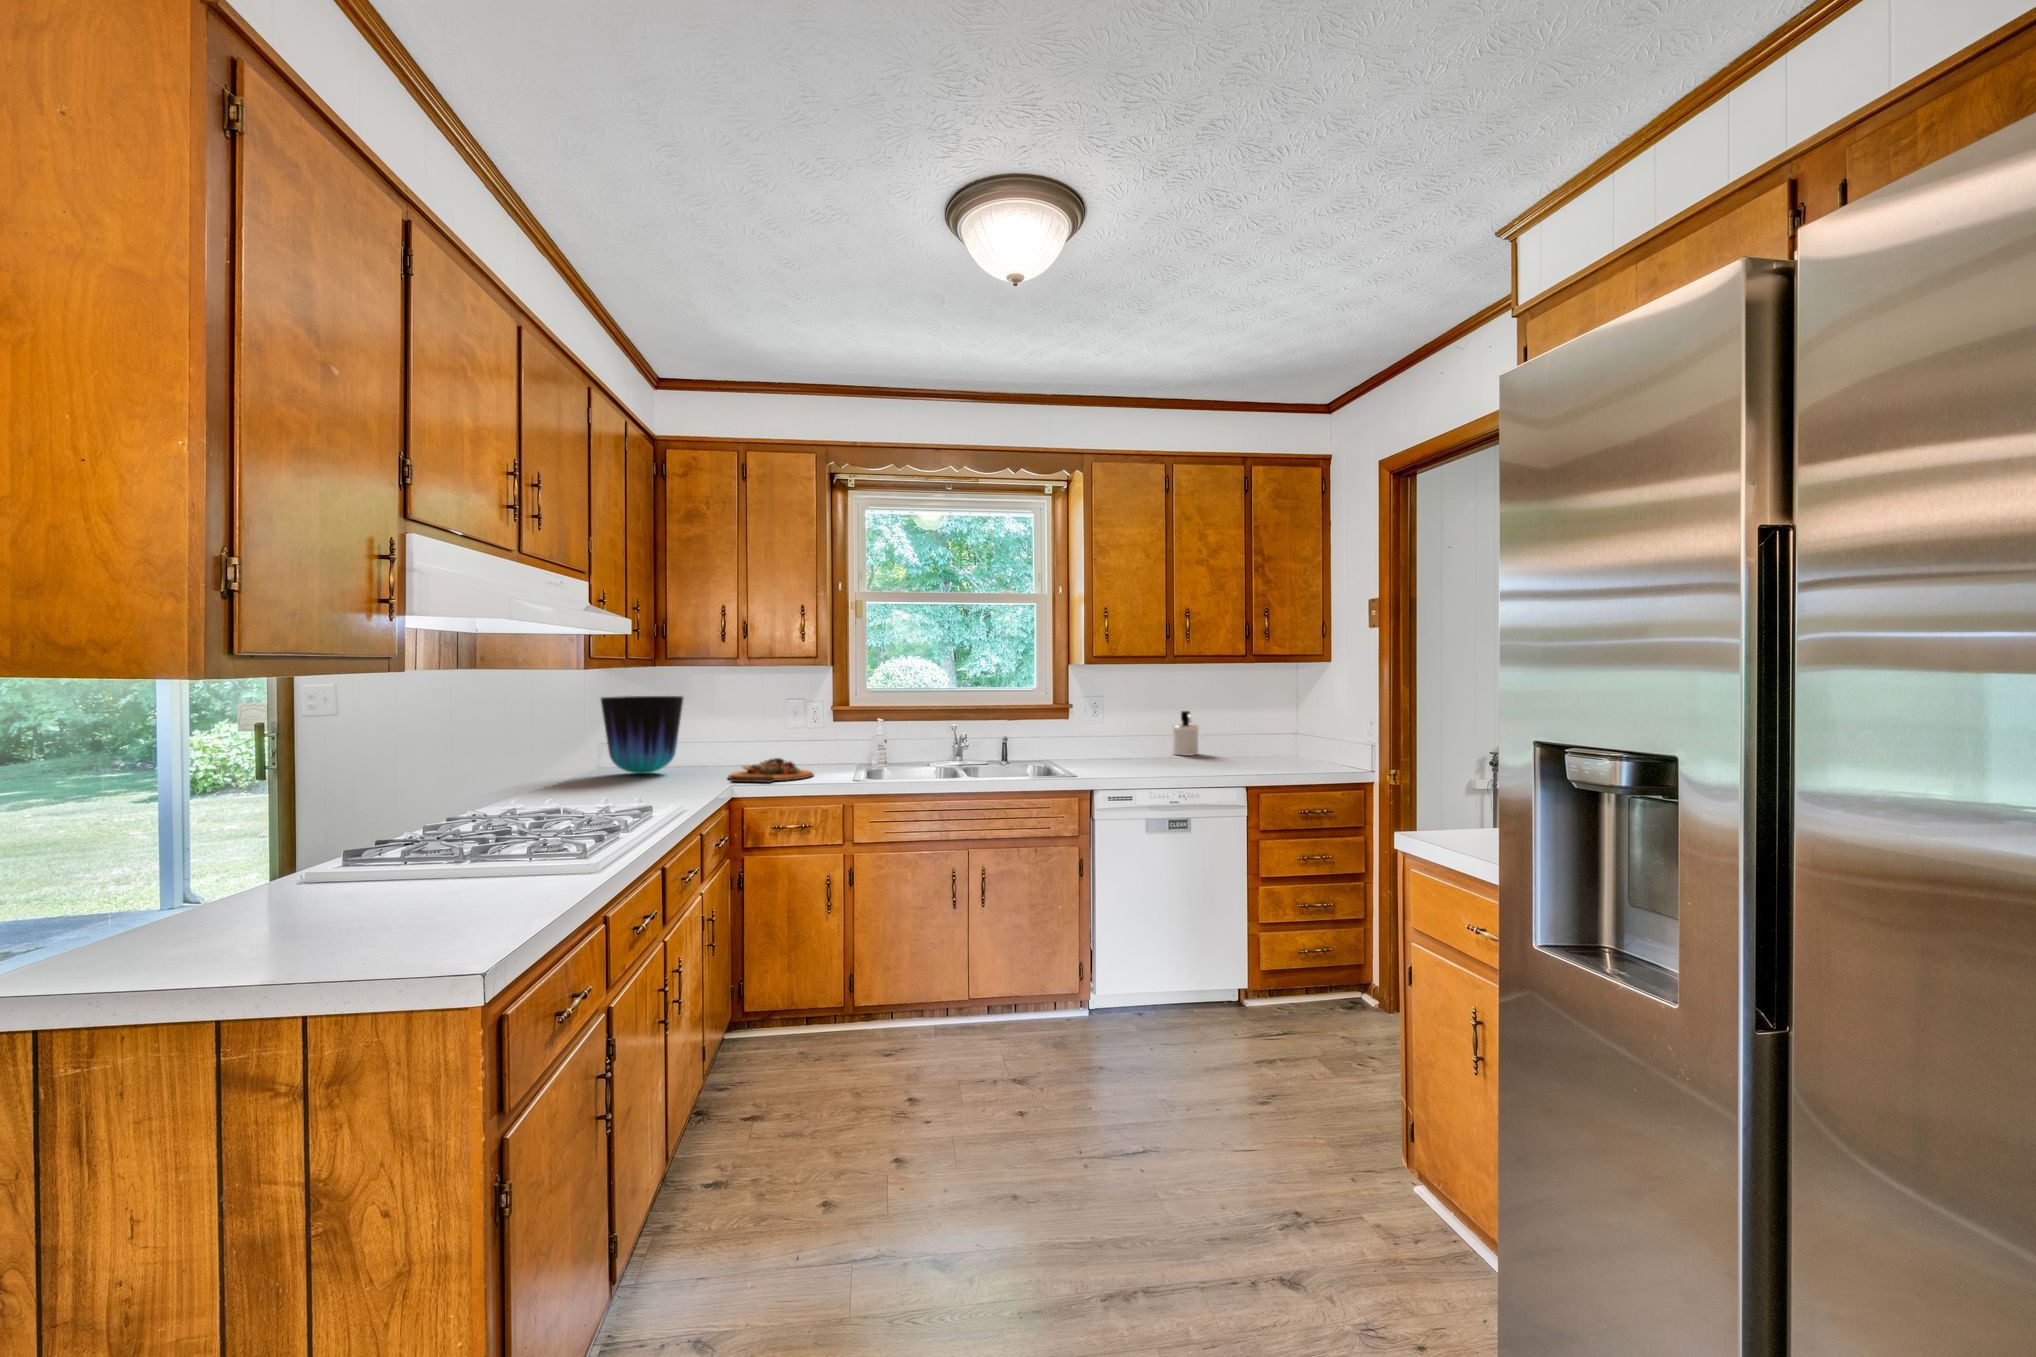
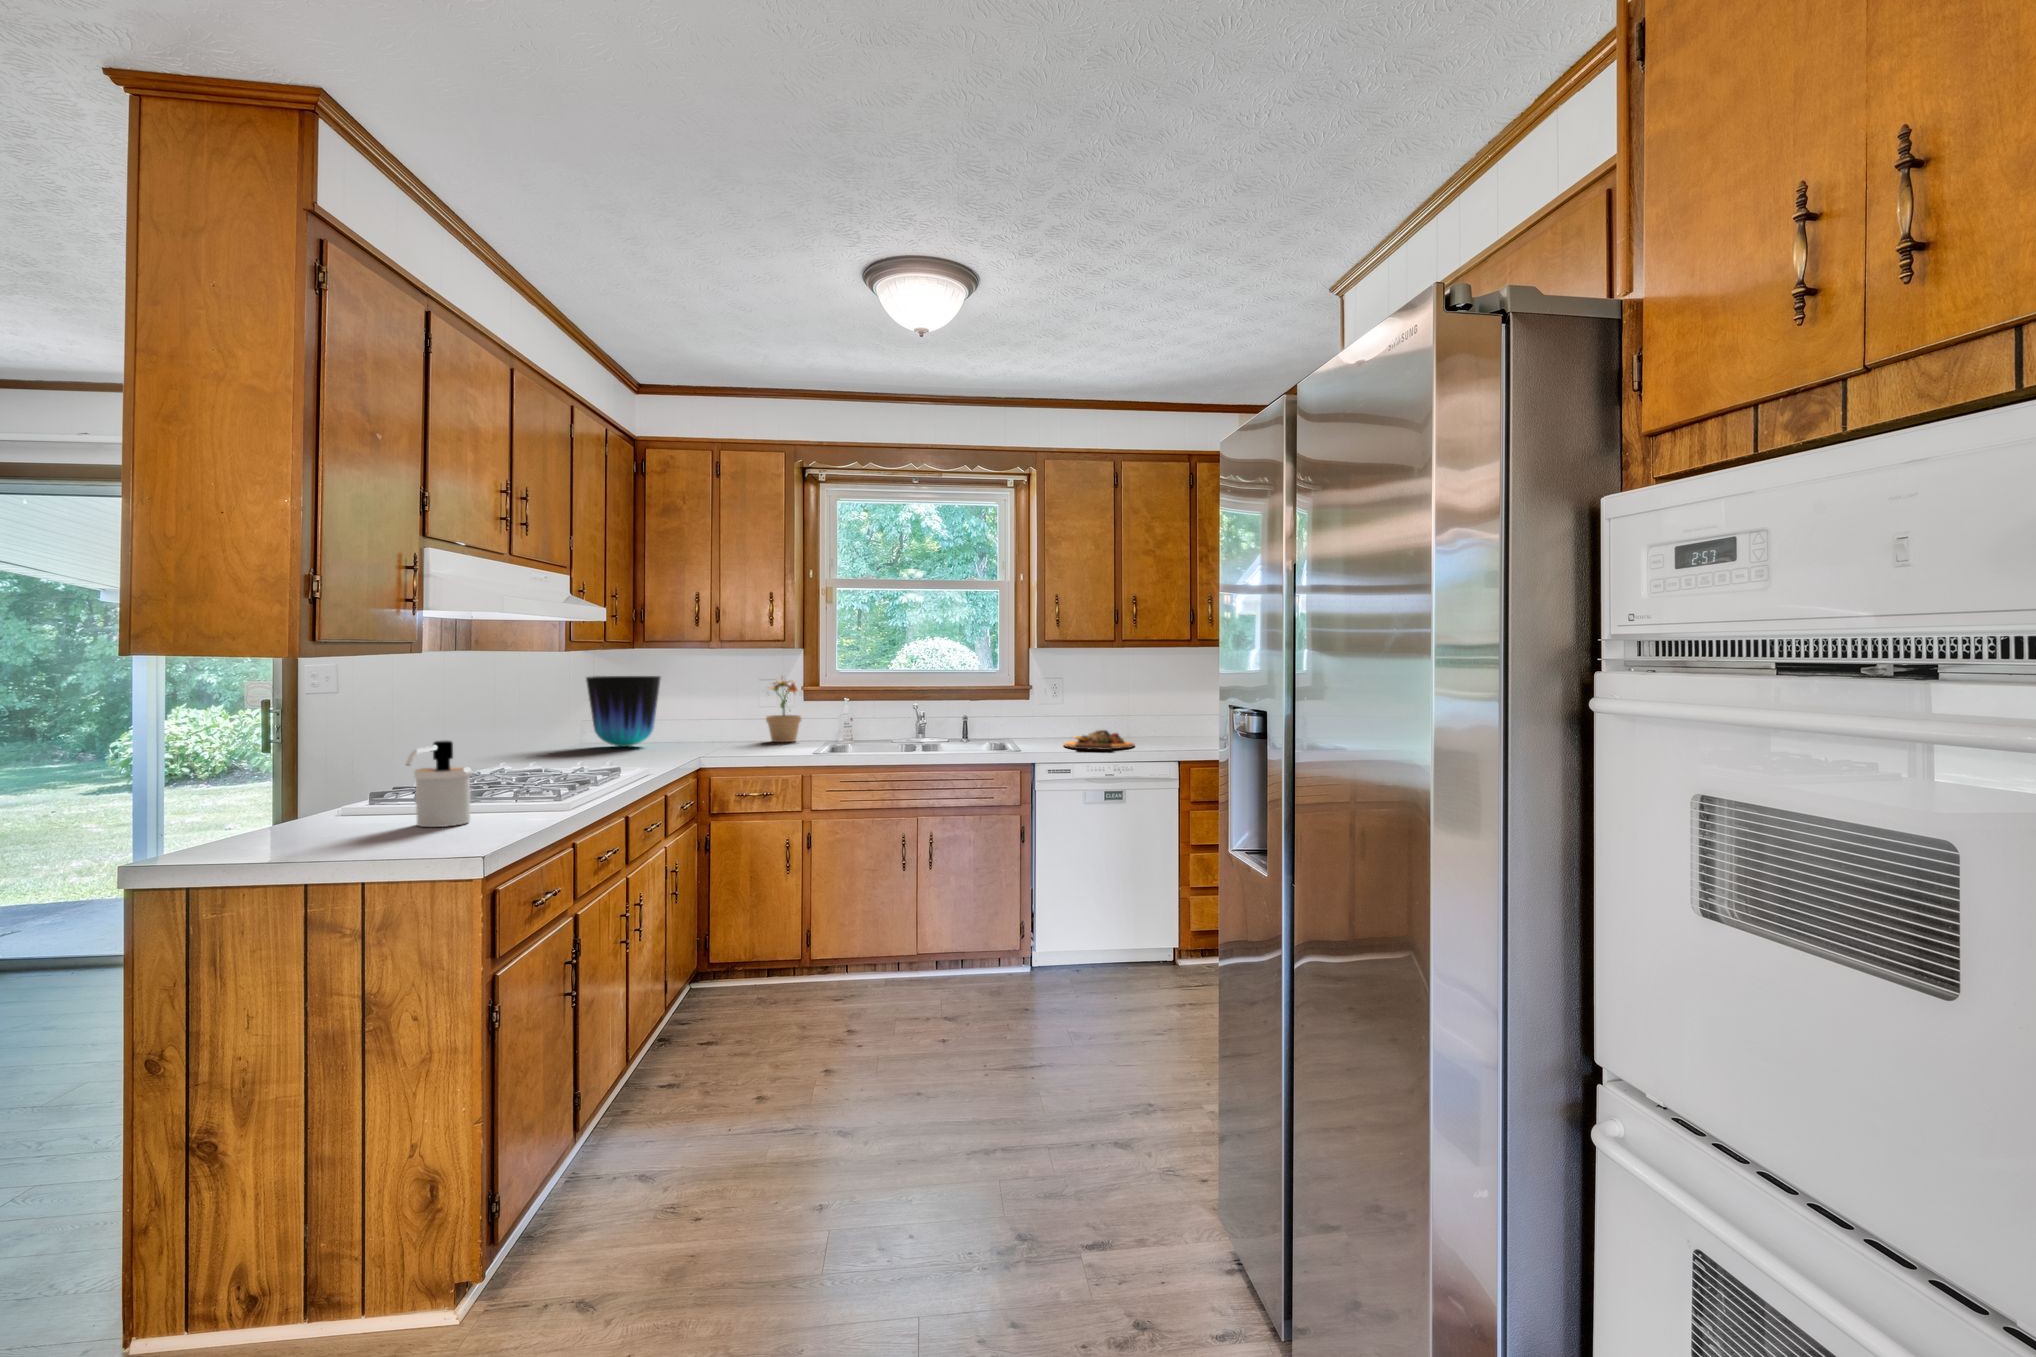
potted plant: none [793,695,834,766] -> present [766,680,801,742]
soap dispenser: present [1172,711,1199,756] -> present [406,741,472,827]
cutting board: present [728,758,813,783] -> present [1064,730,1134,750]

